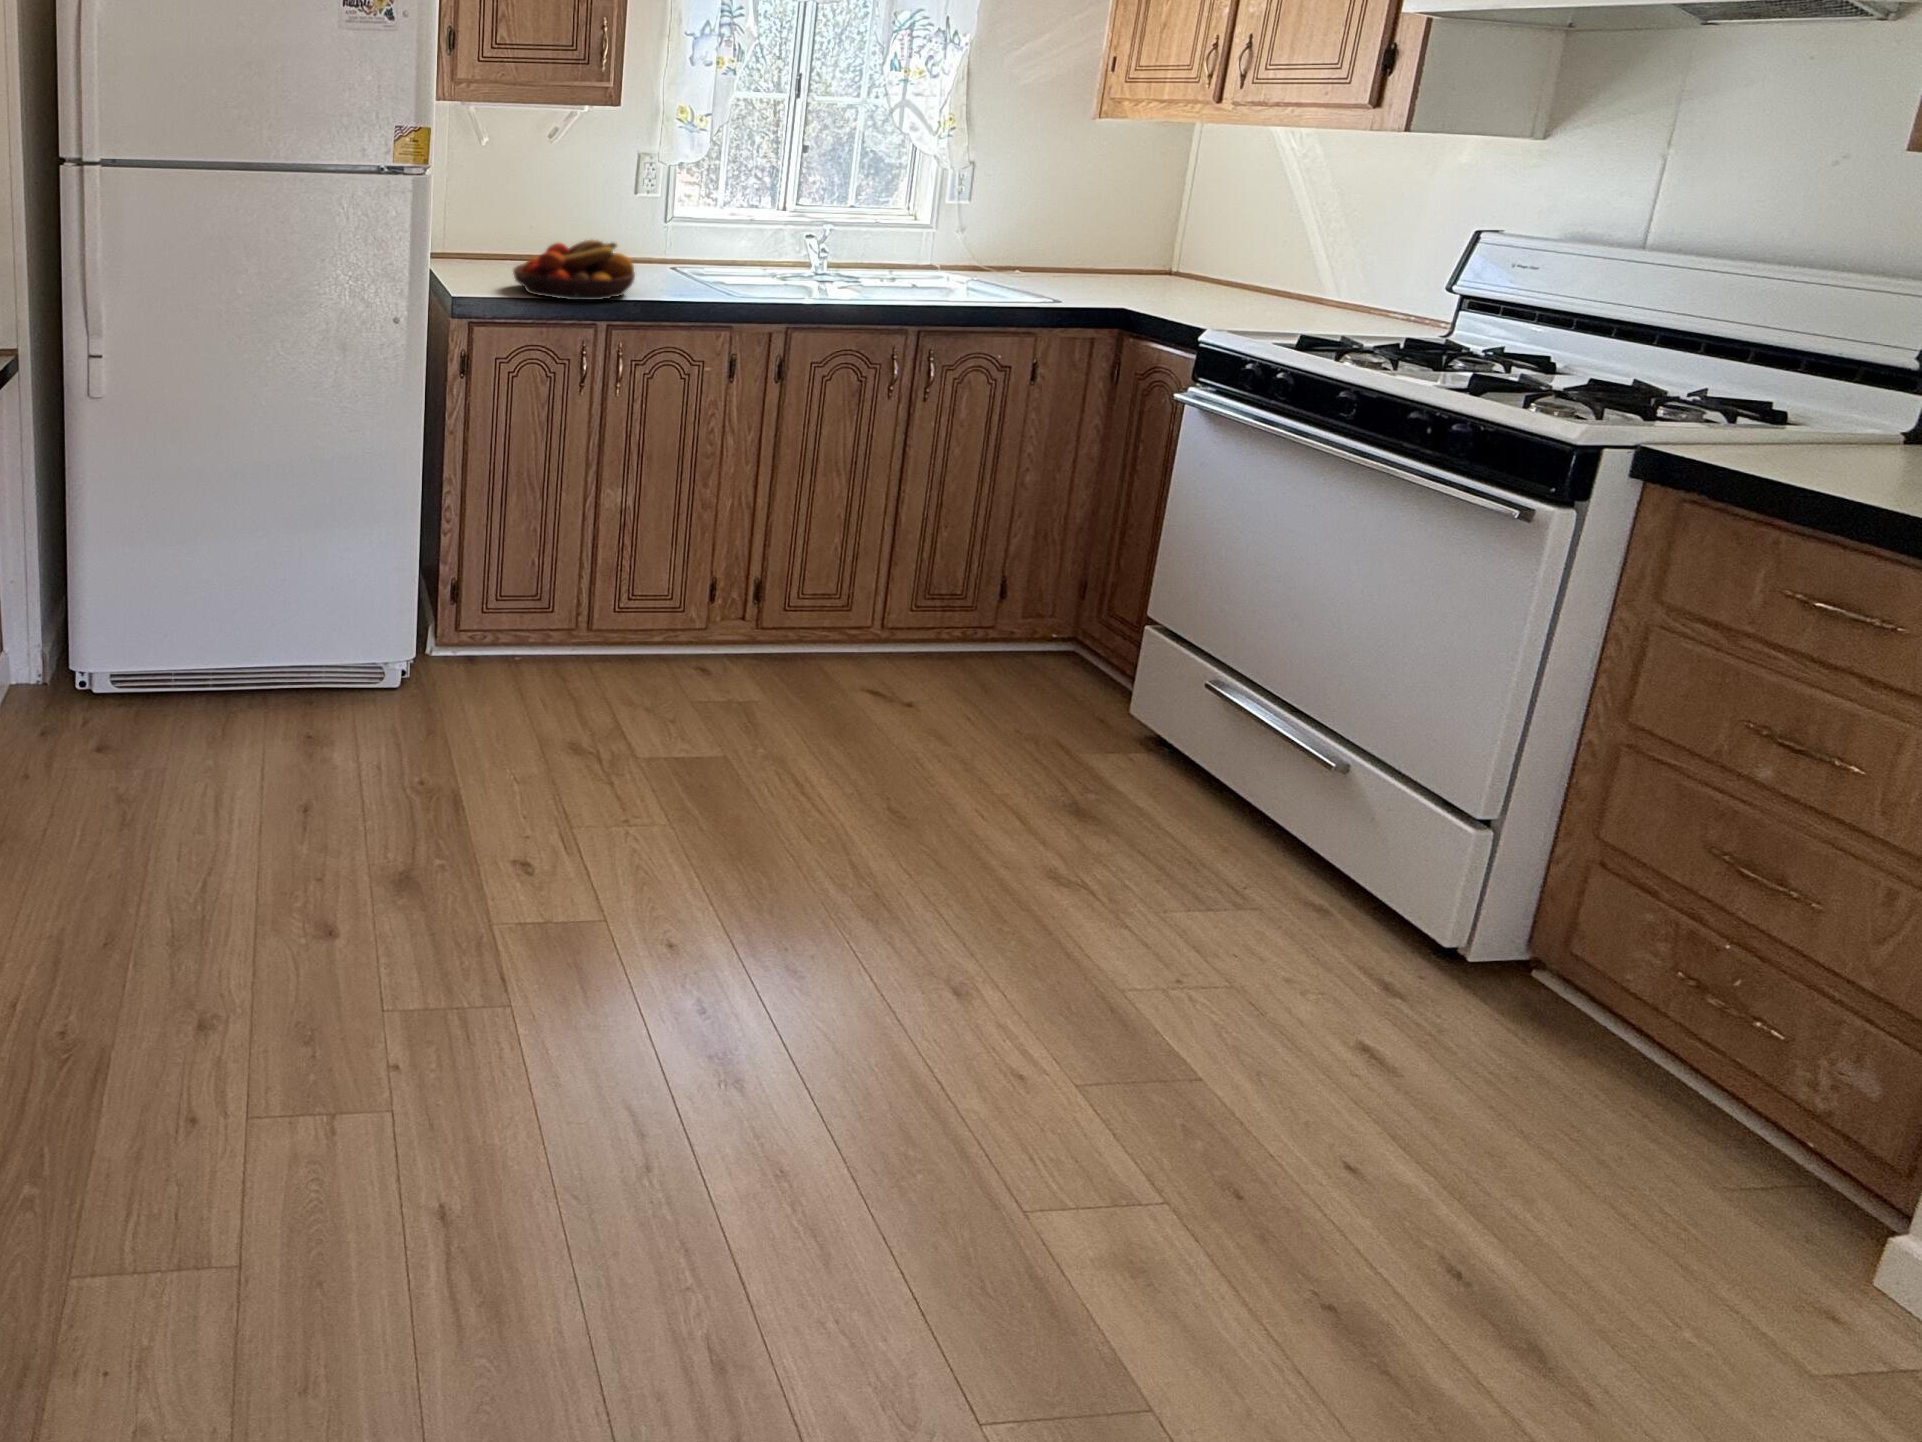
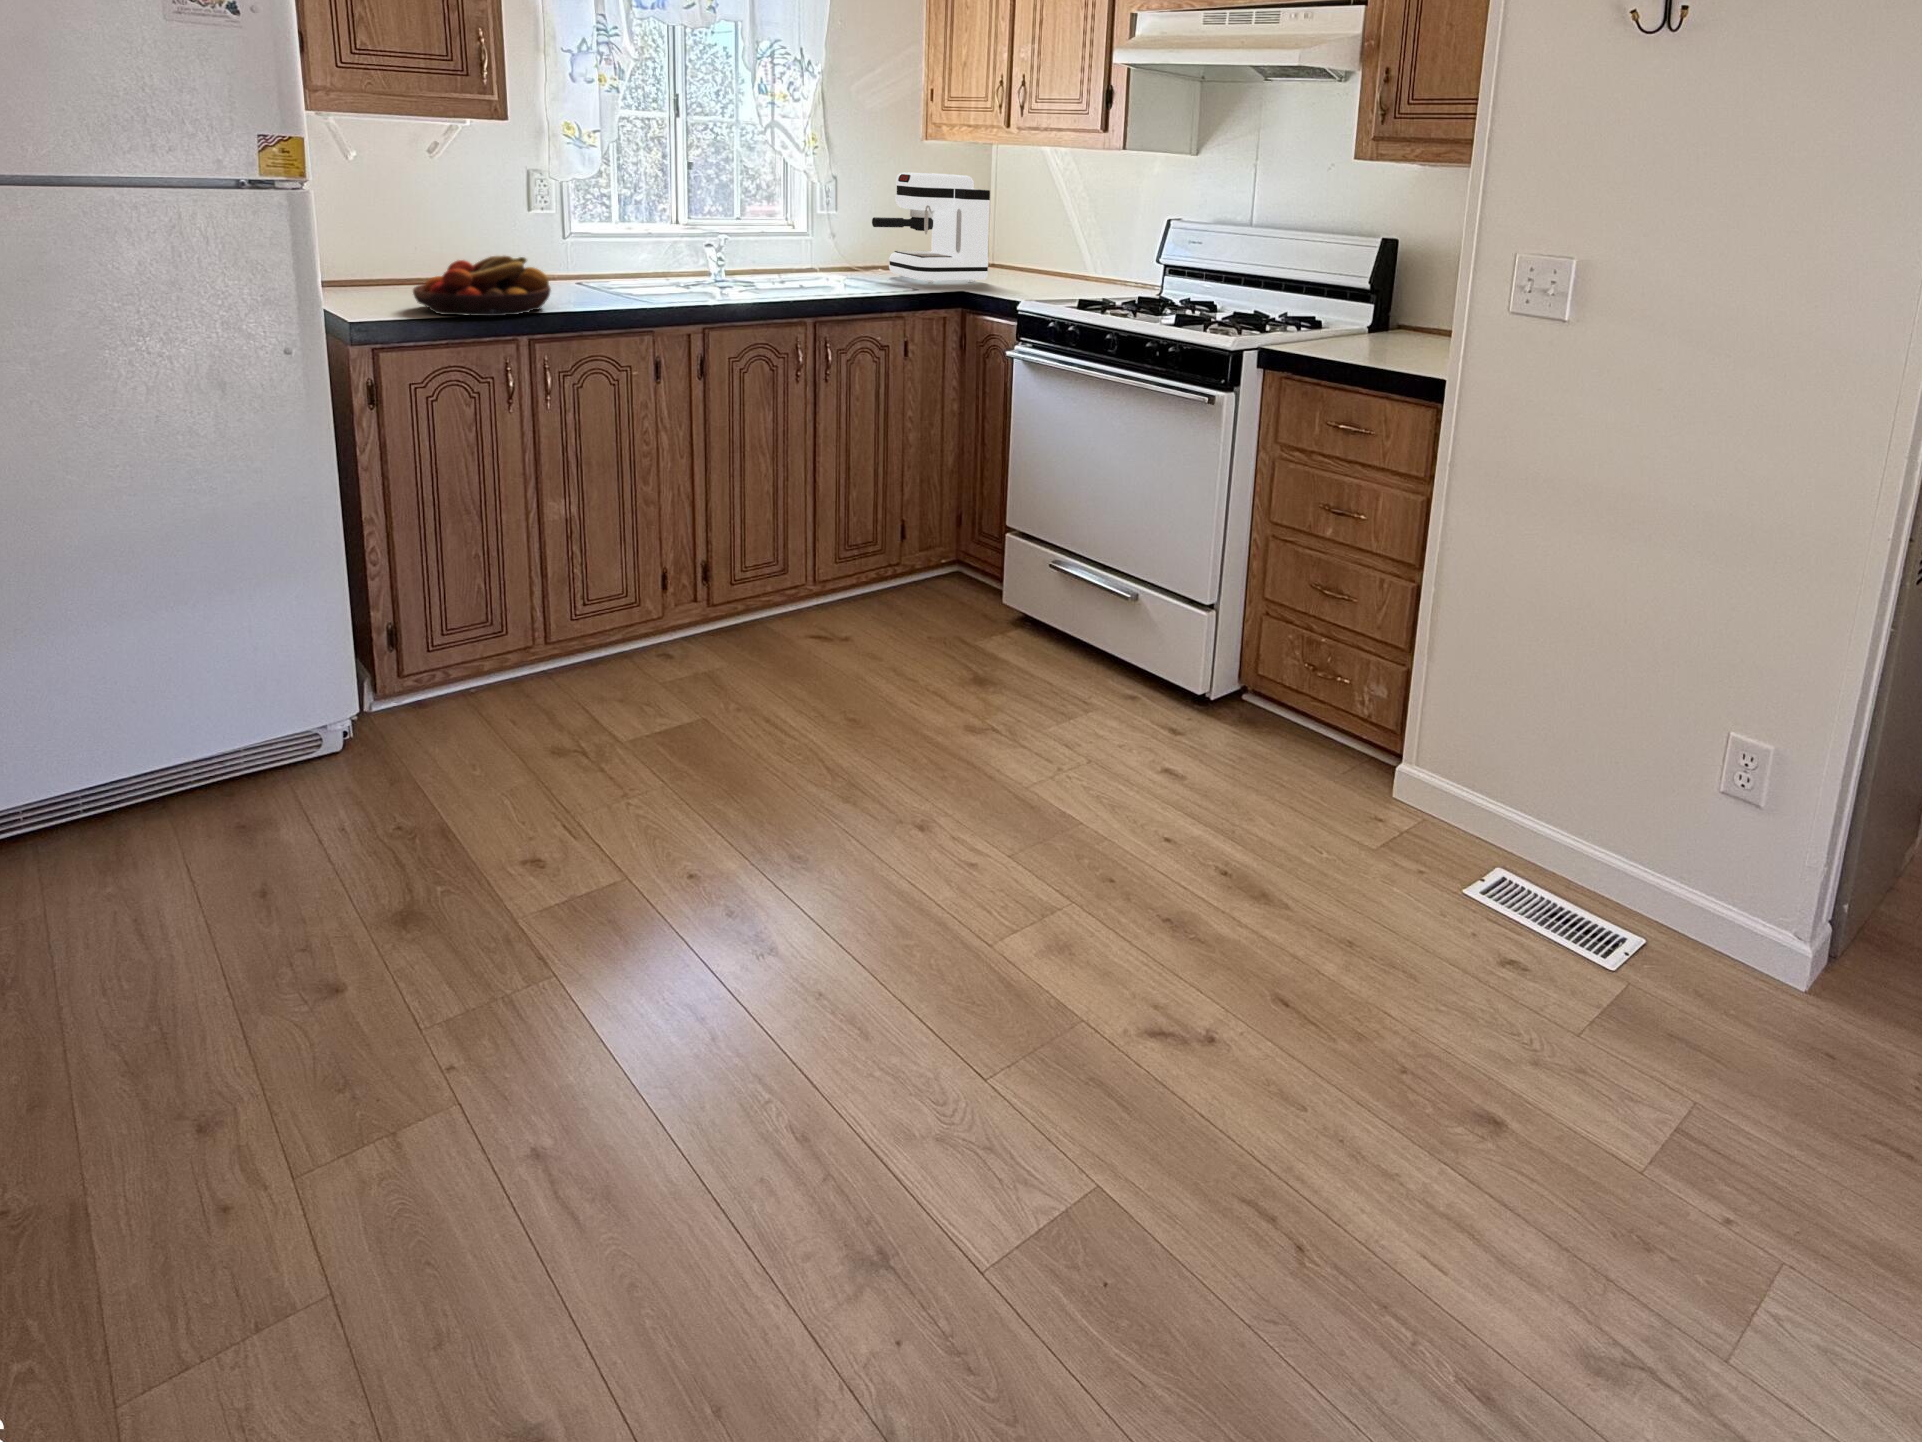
coffee maker: none [1009,159,1179,297] -> present [872,172,990,283]

